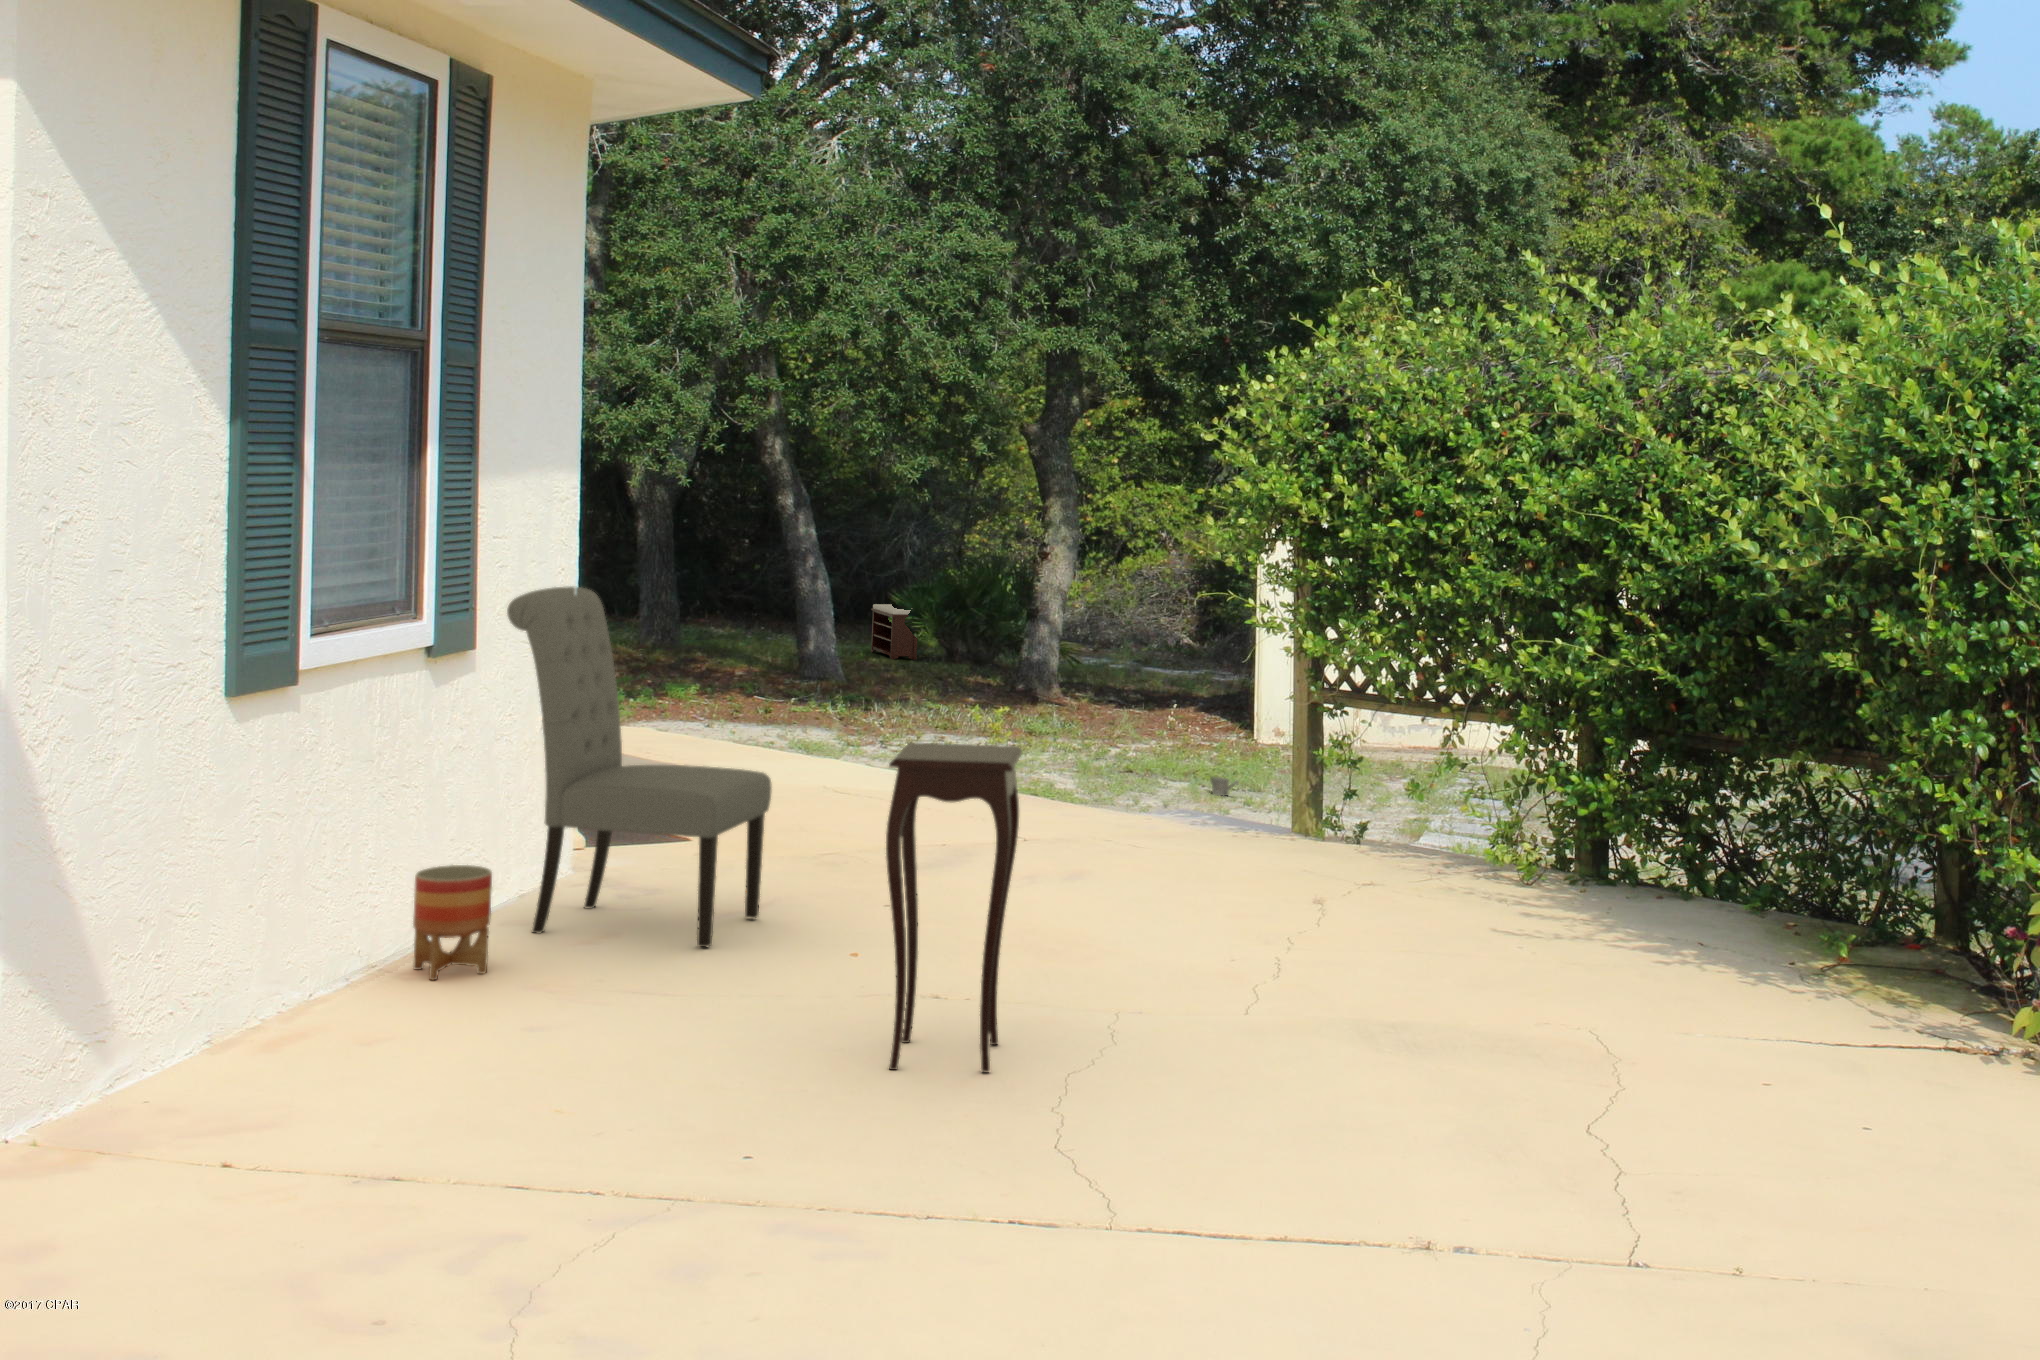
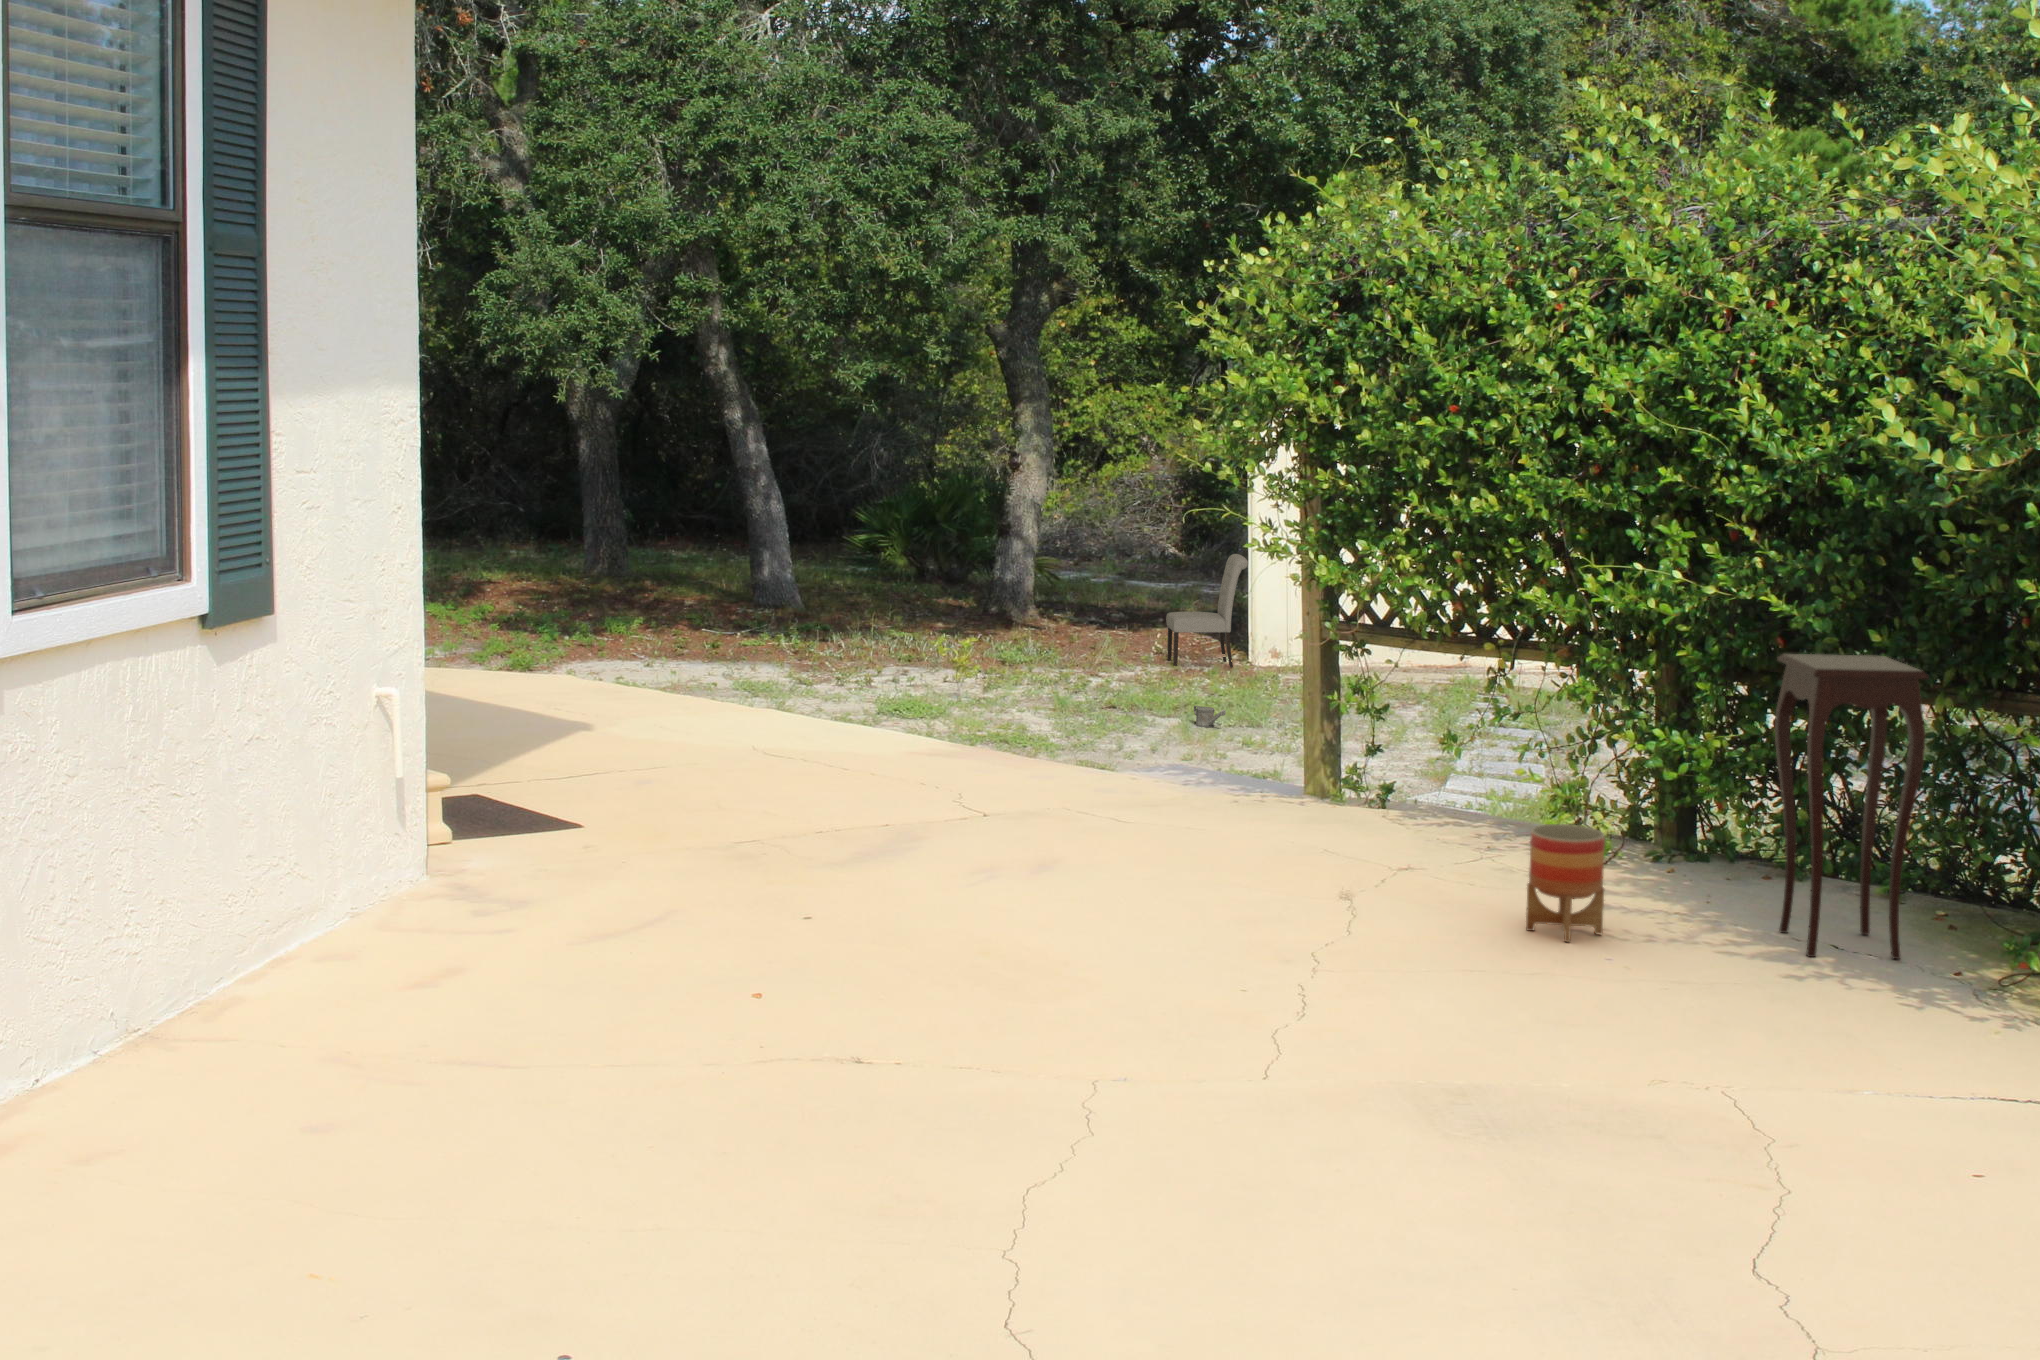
chair: present [507,587,771,947] -> present [1166,554,1248,668]
bench: present [871,604,917,660] -> none [828,522,880,581]
side table: present [886,742,1022,1073] -> present [1775,654,1929,959]
planter: present [413,865,492,980] -> present [1526,824,1605,942]

